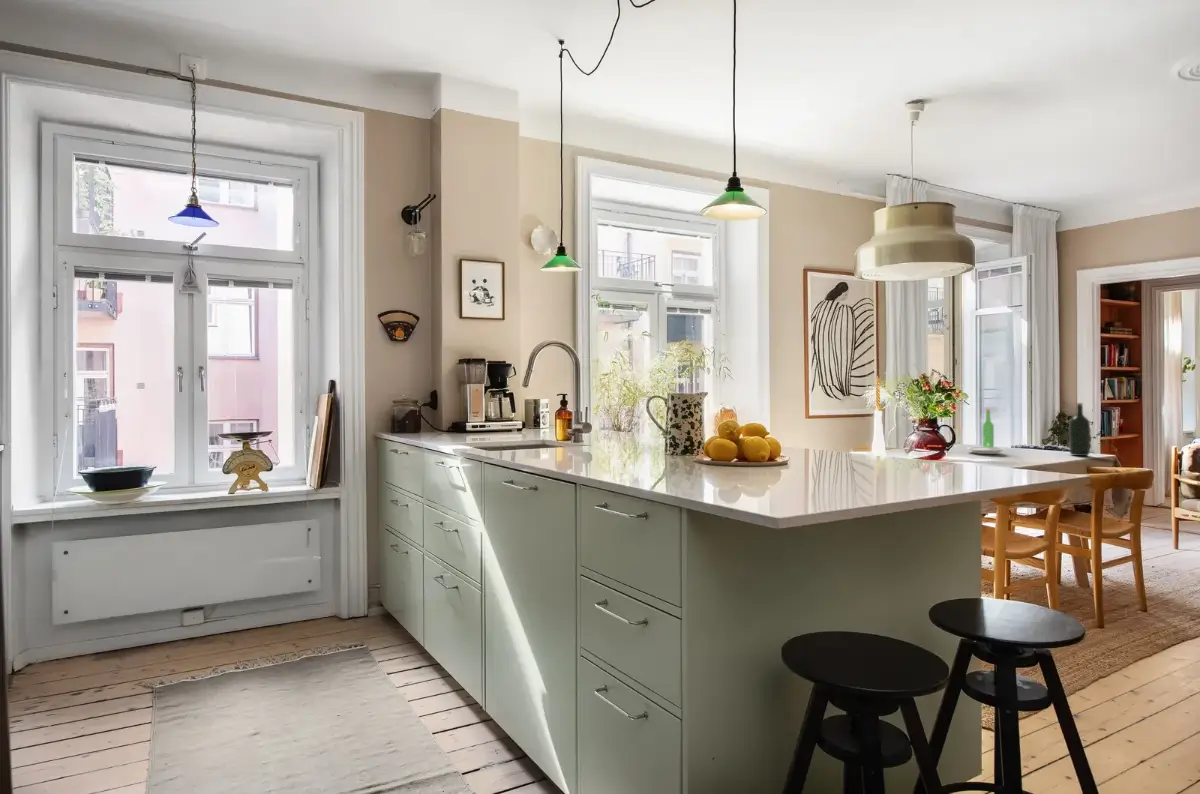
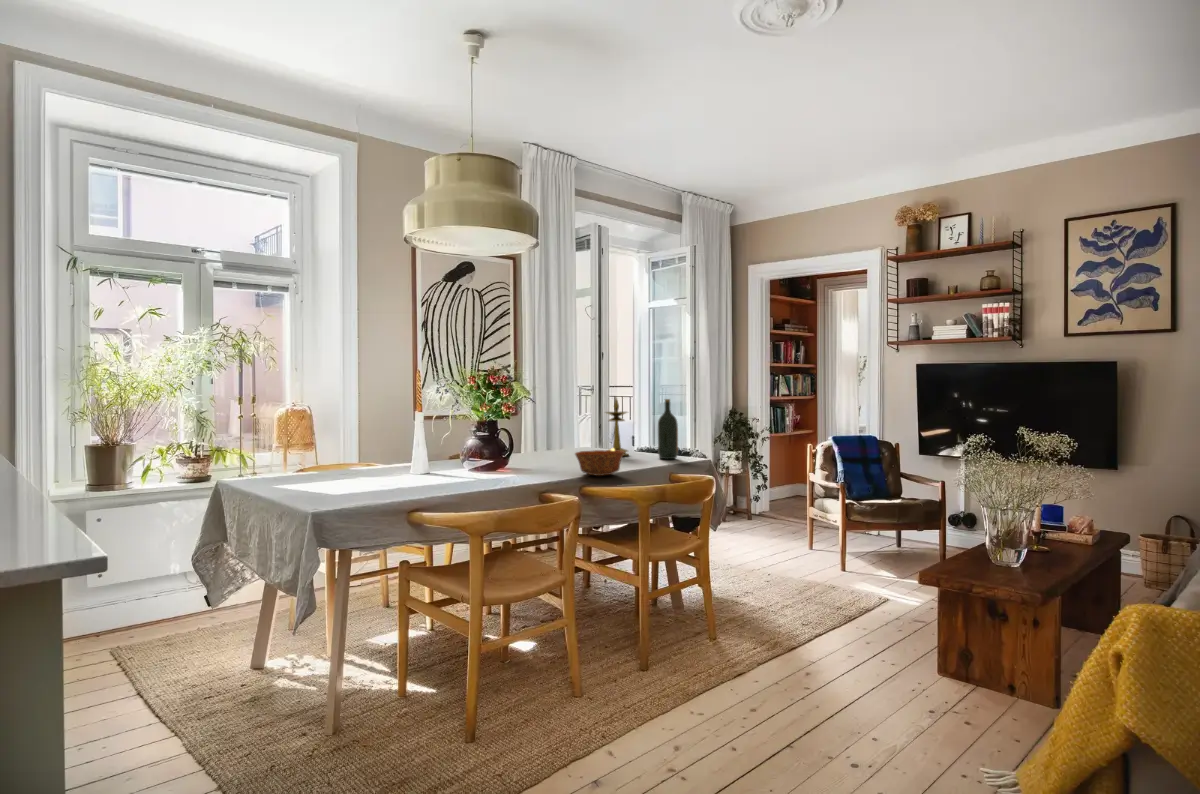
candlestick: none [1014,401,1038,452] -> present [606,398,628,456]
plate: present [968,409,1004,454] -> none [540,407,581,460]
bowl: none [1026,446,1074,466] -> present [575,450,625,476]

